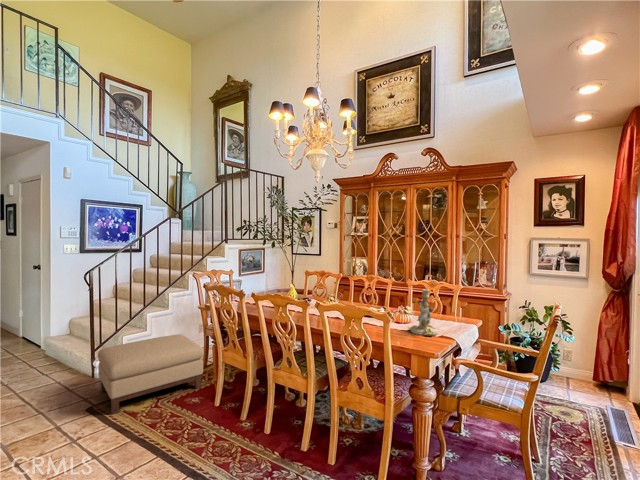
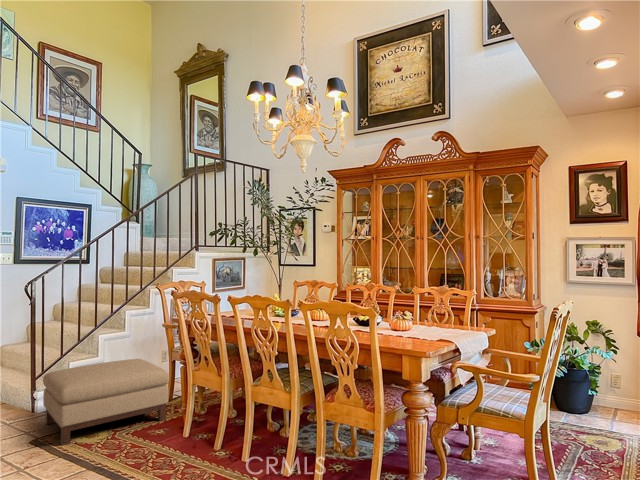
candlestick: present [408,289,437,336] -> none [407,290,440,343]

